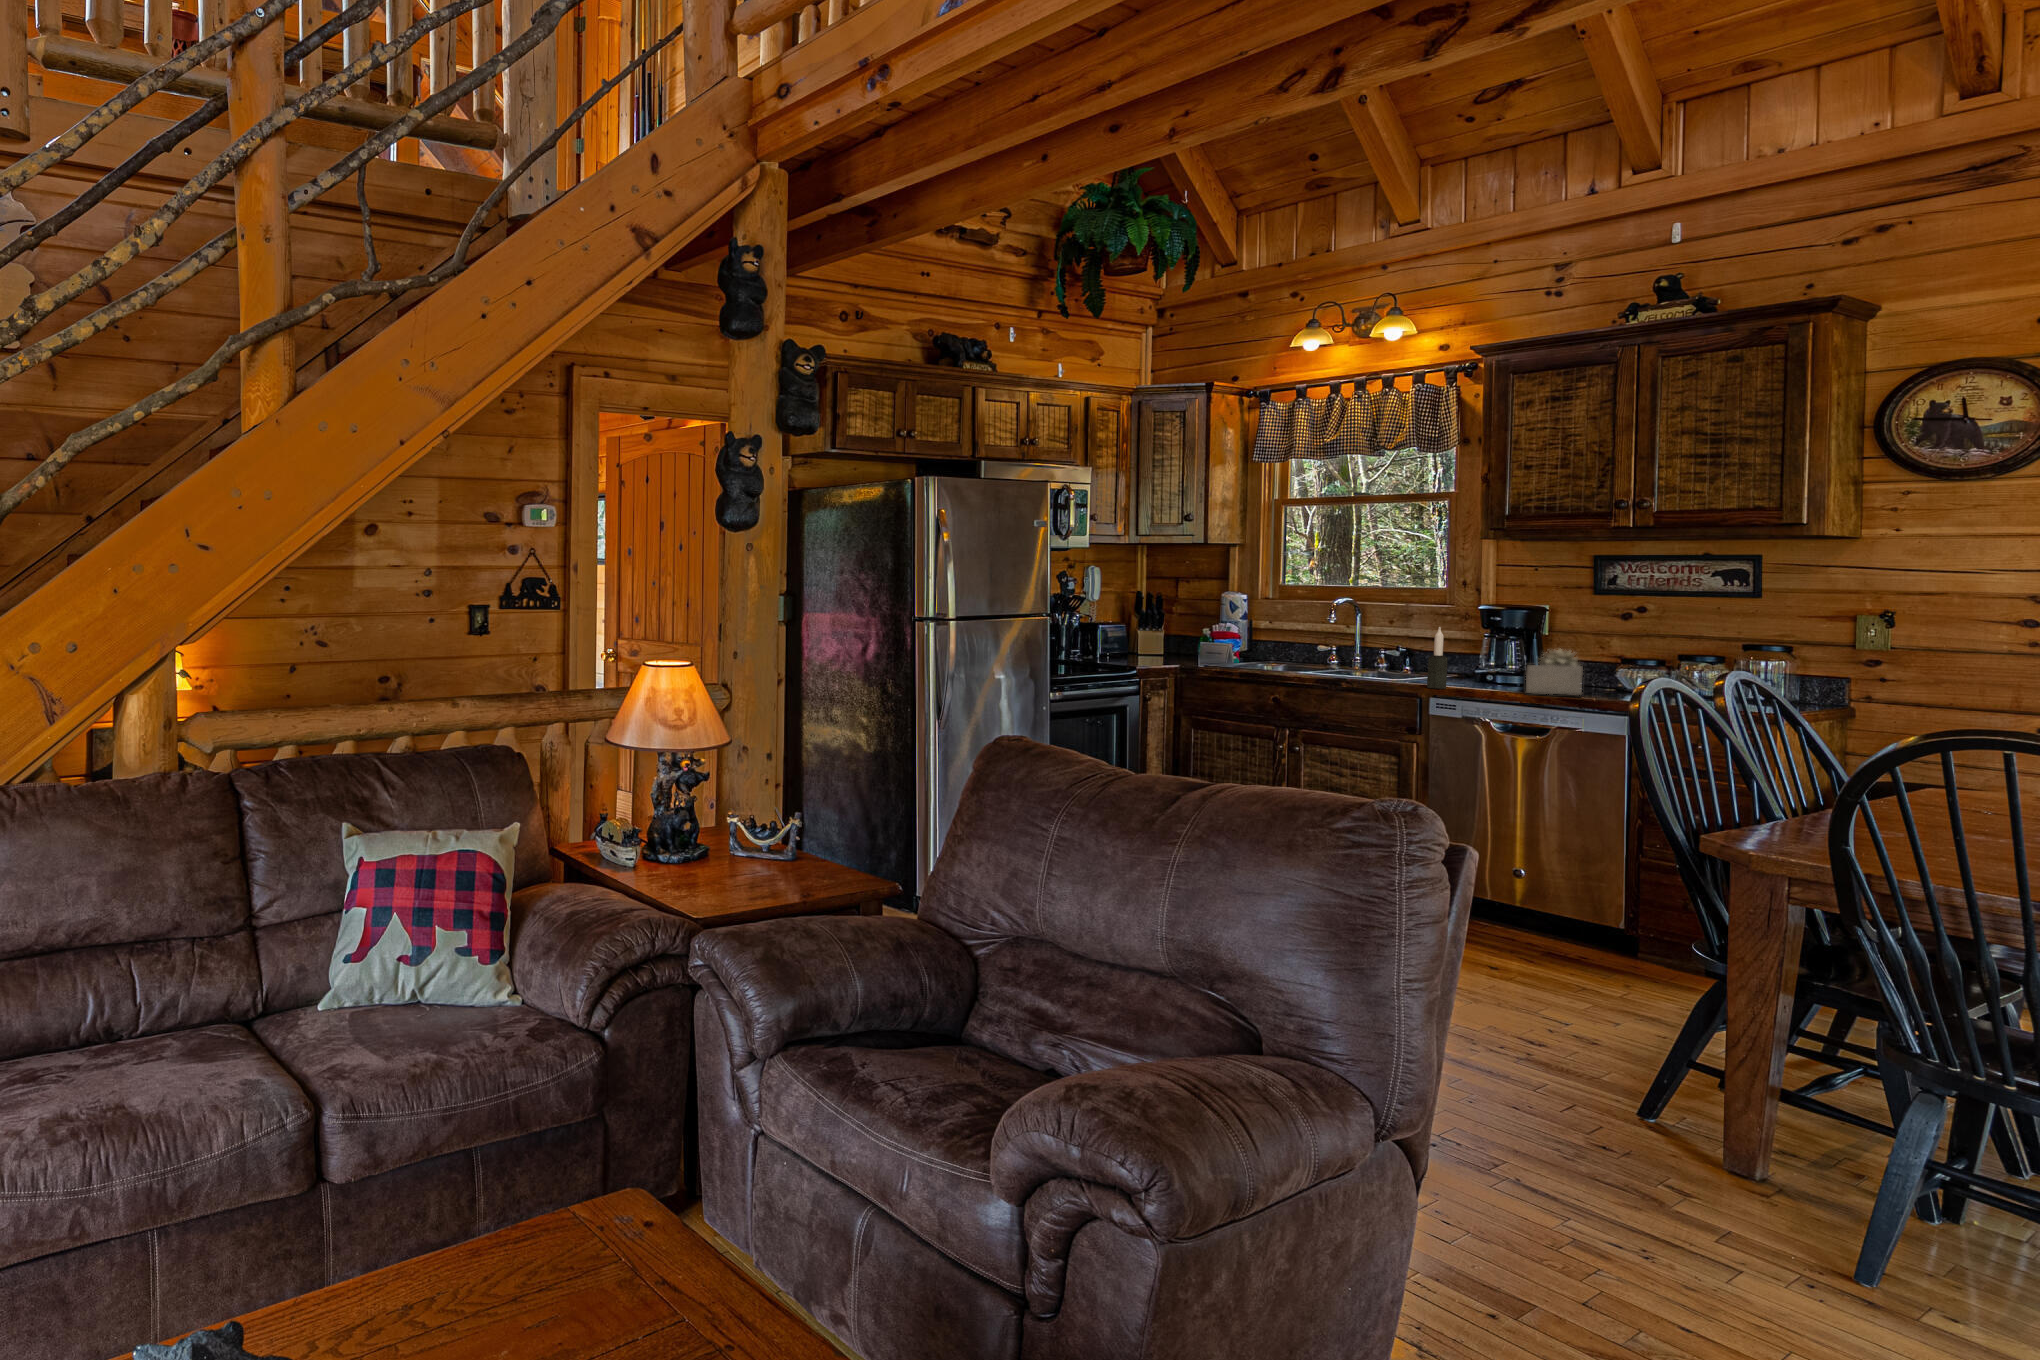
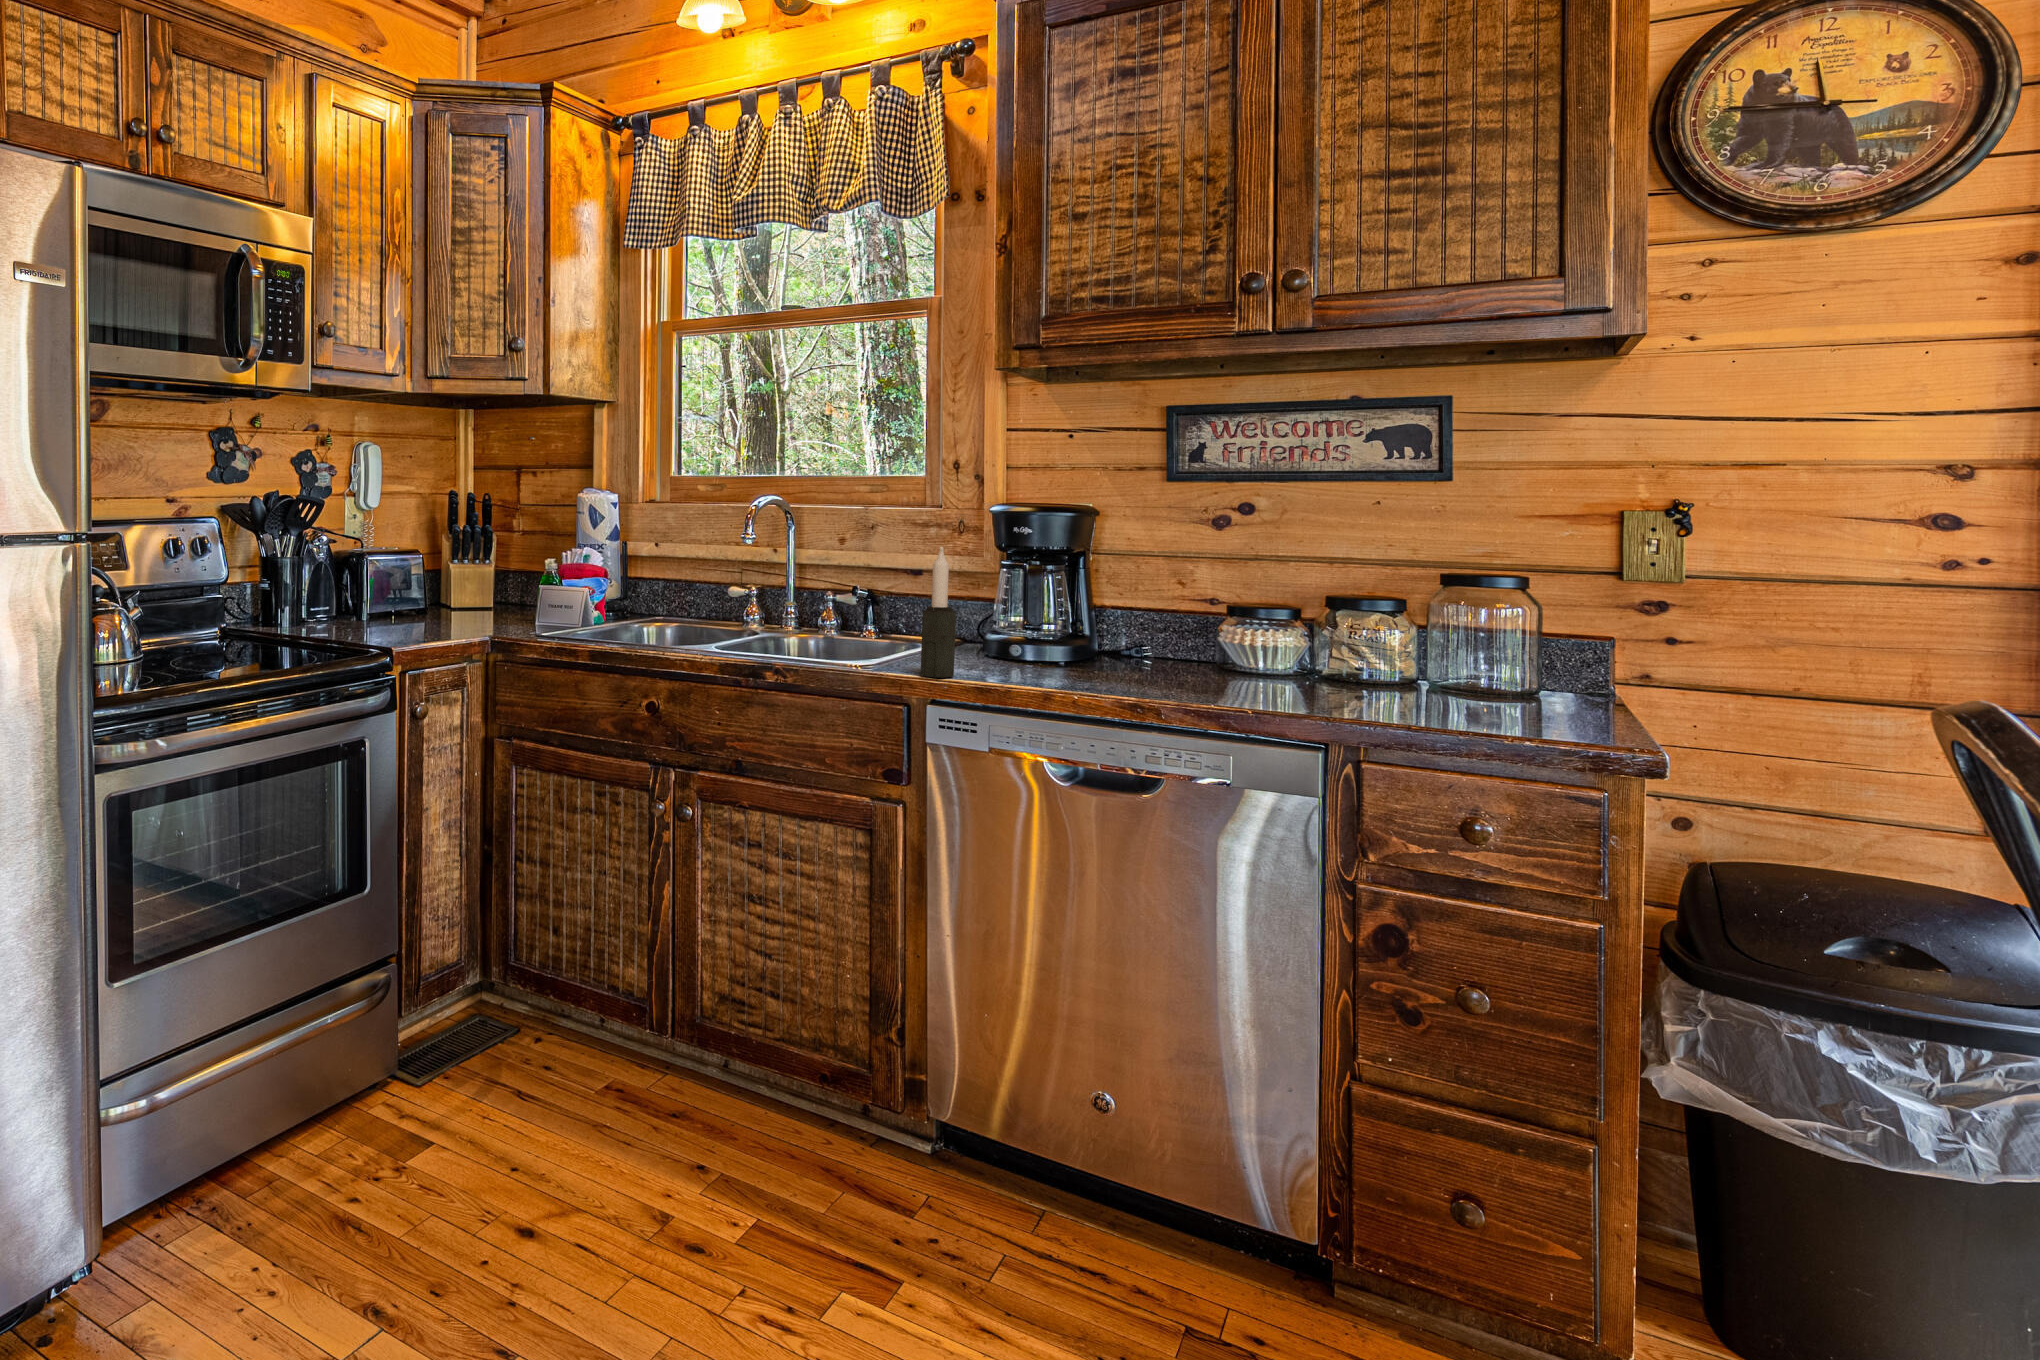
succulent plant: present [1526,650,1583,695] -> none [1087,587,1195,685]

